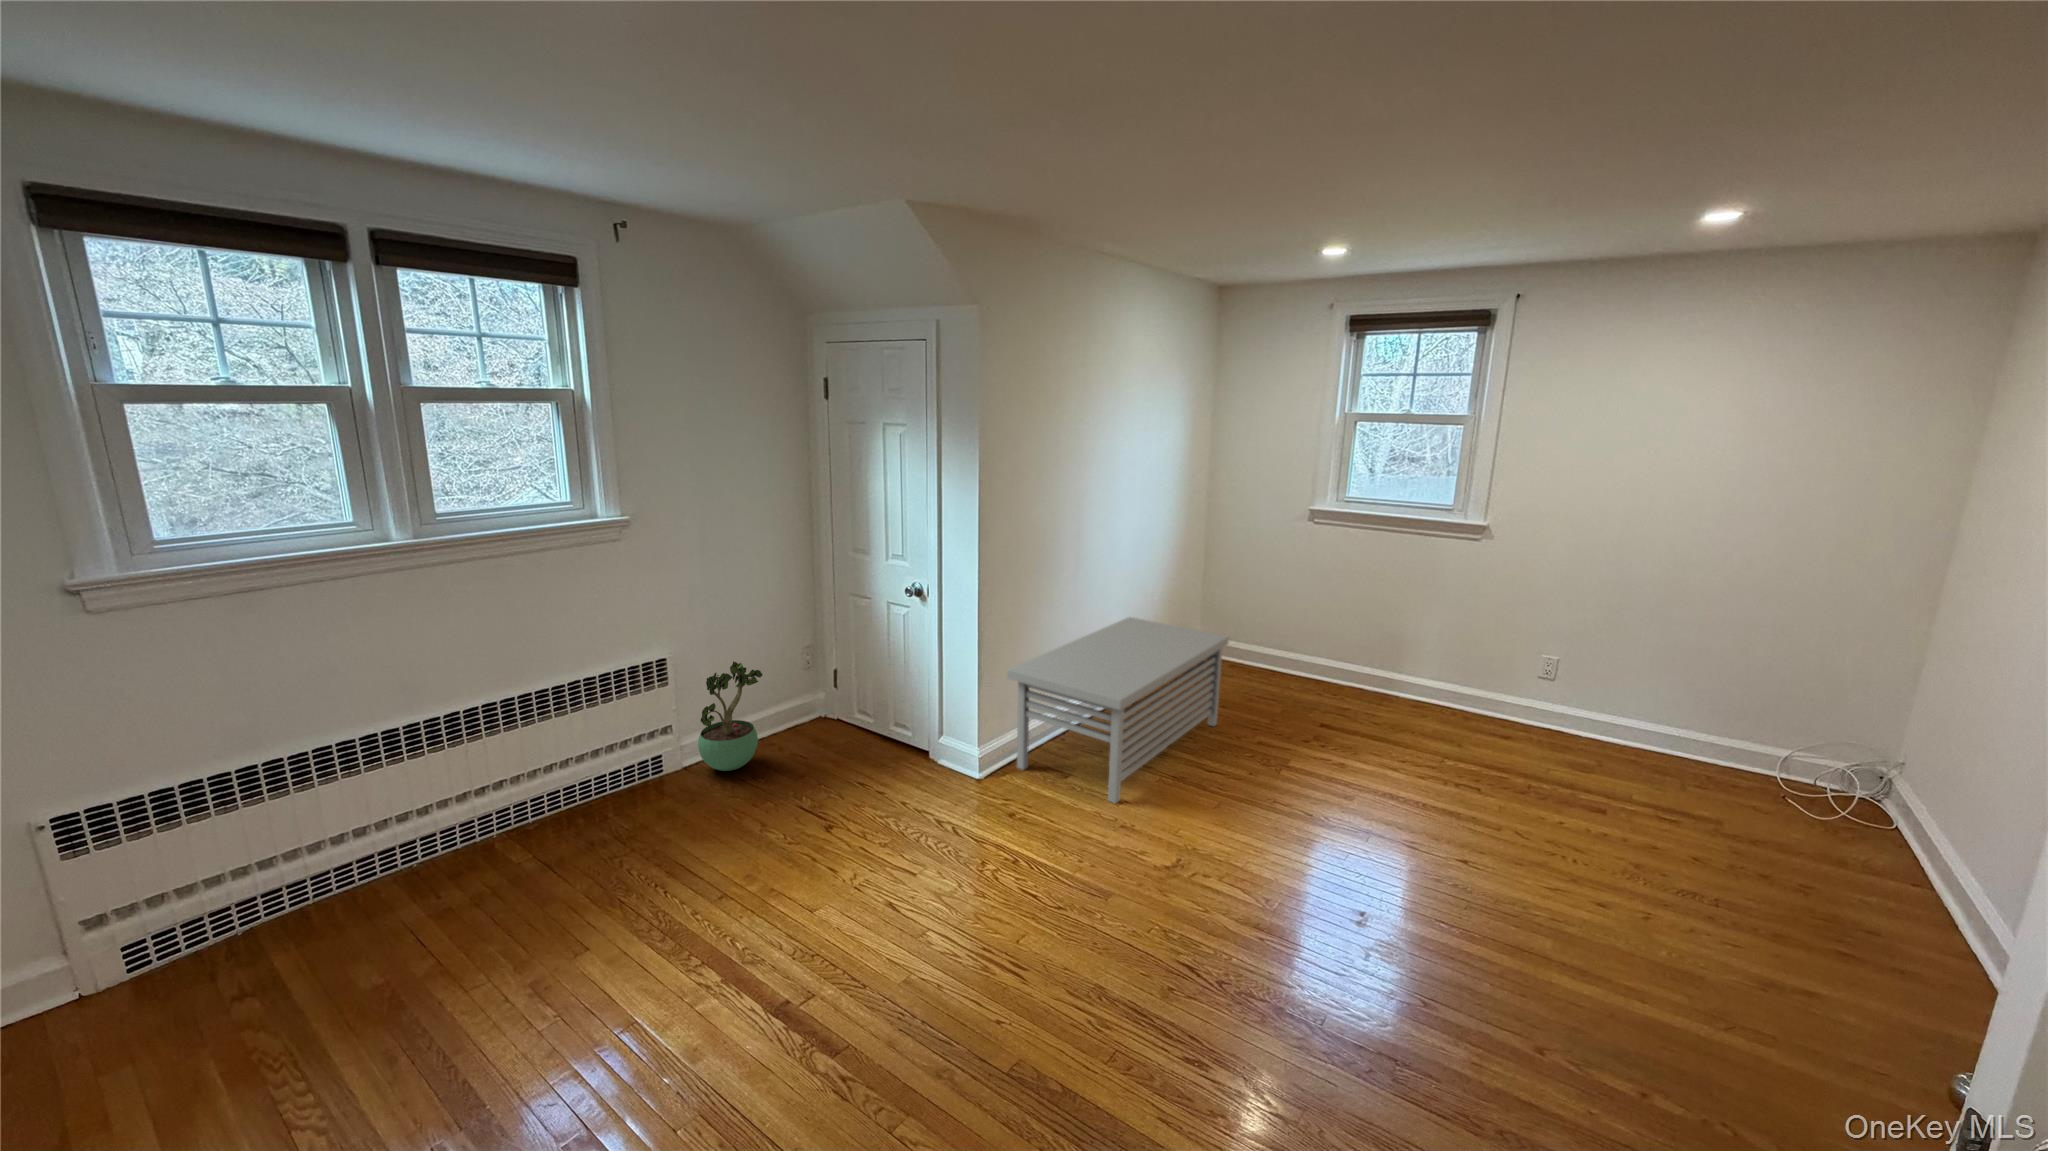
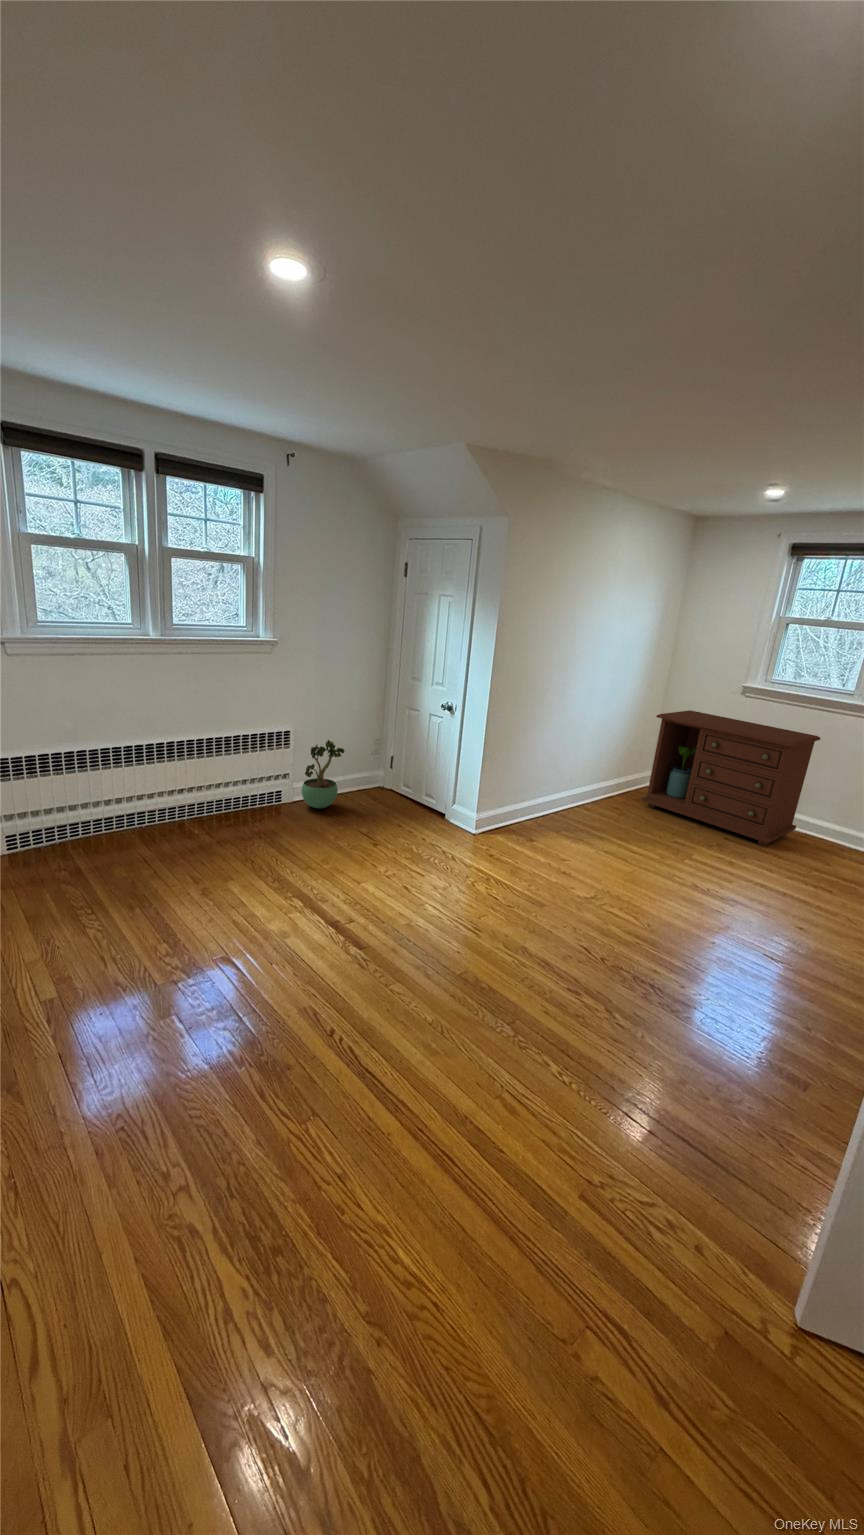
dresser: none [1200,545,1418,725] -> present [642,710,820,846]
storage bench: present [1007,617,1229,803] -> none [500,749,663,862]

